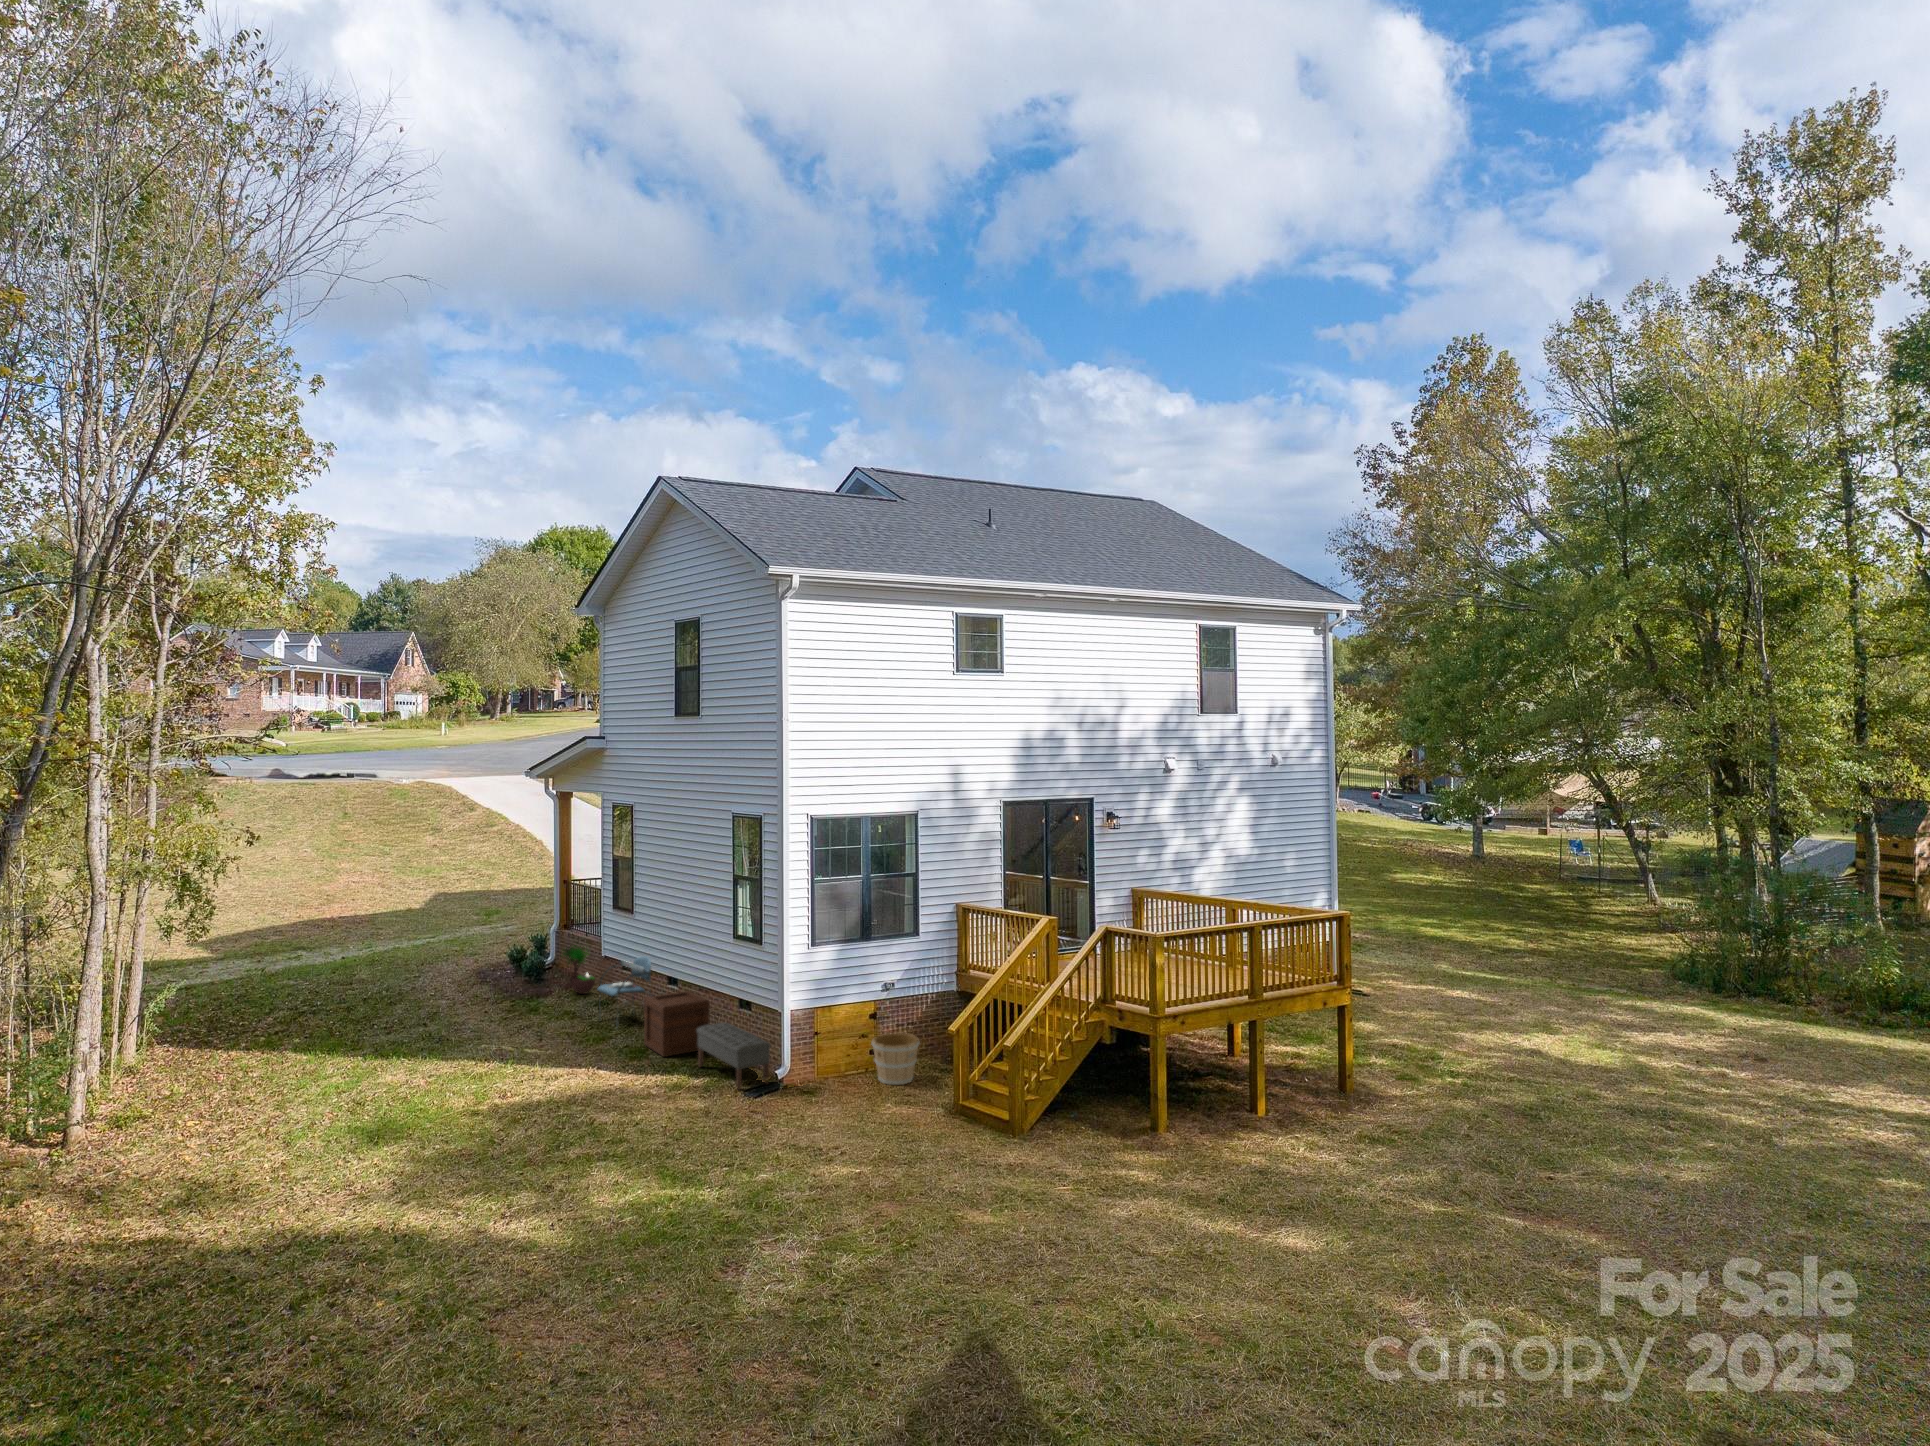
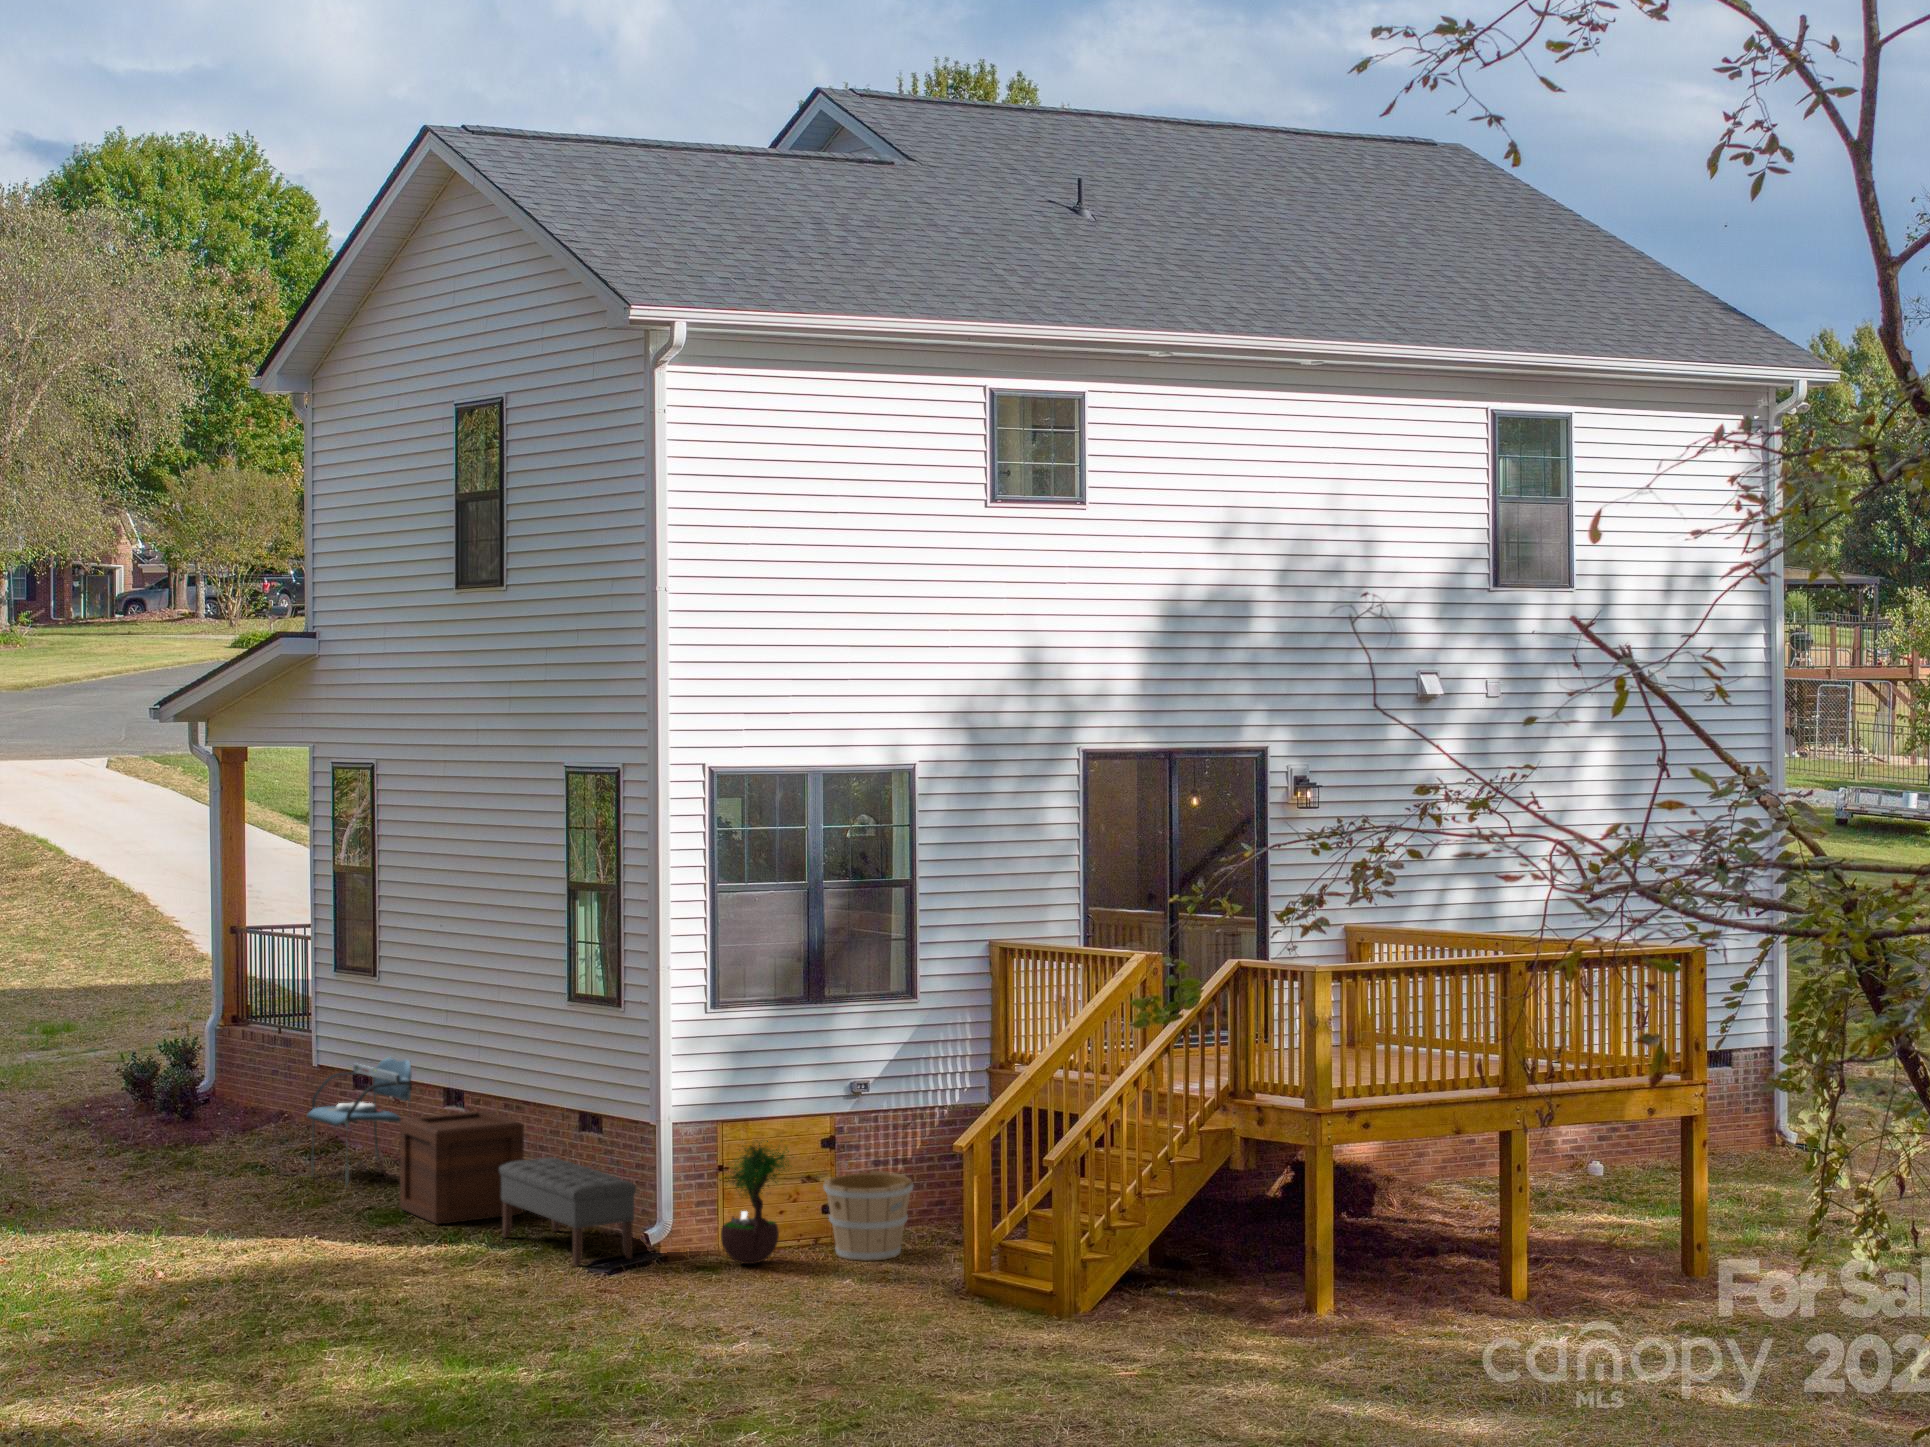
potted tree: present [560,945,595,994] -> present [720,1139,789,1264]

